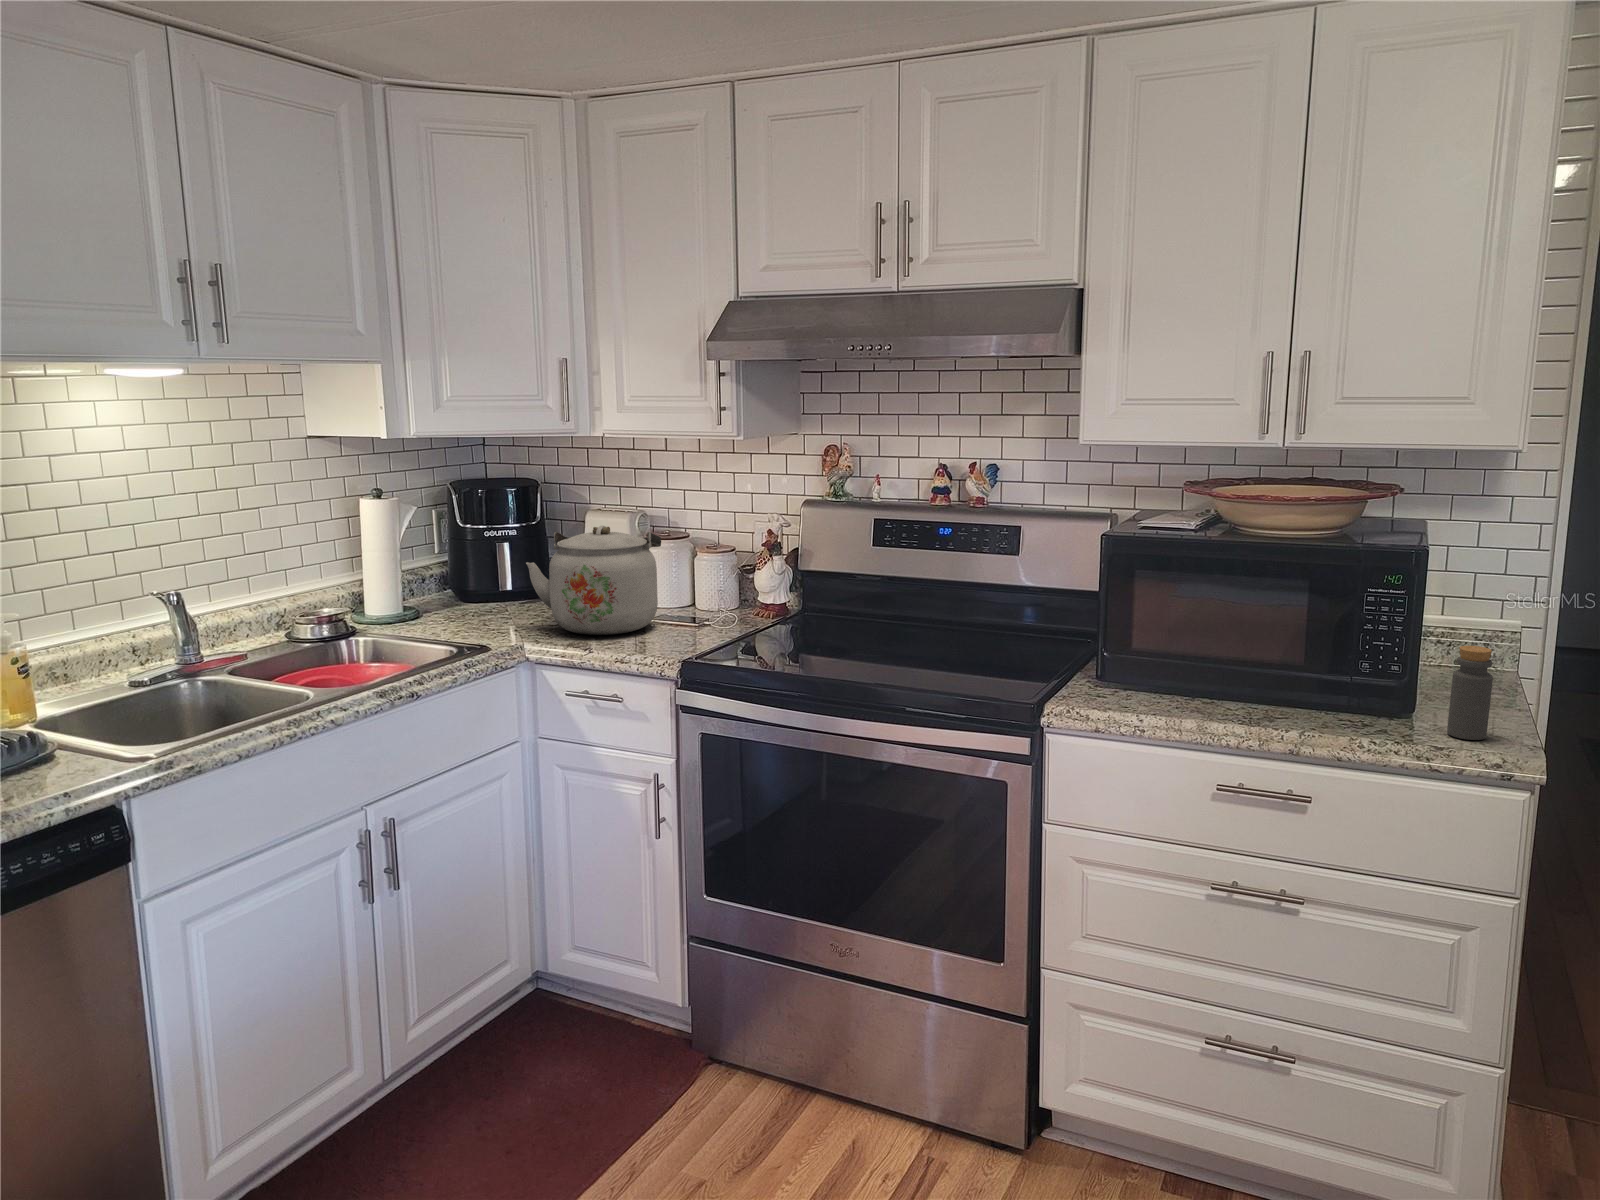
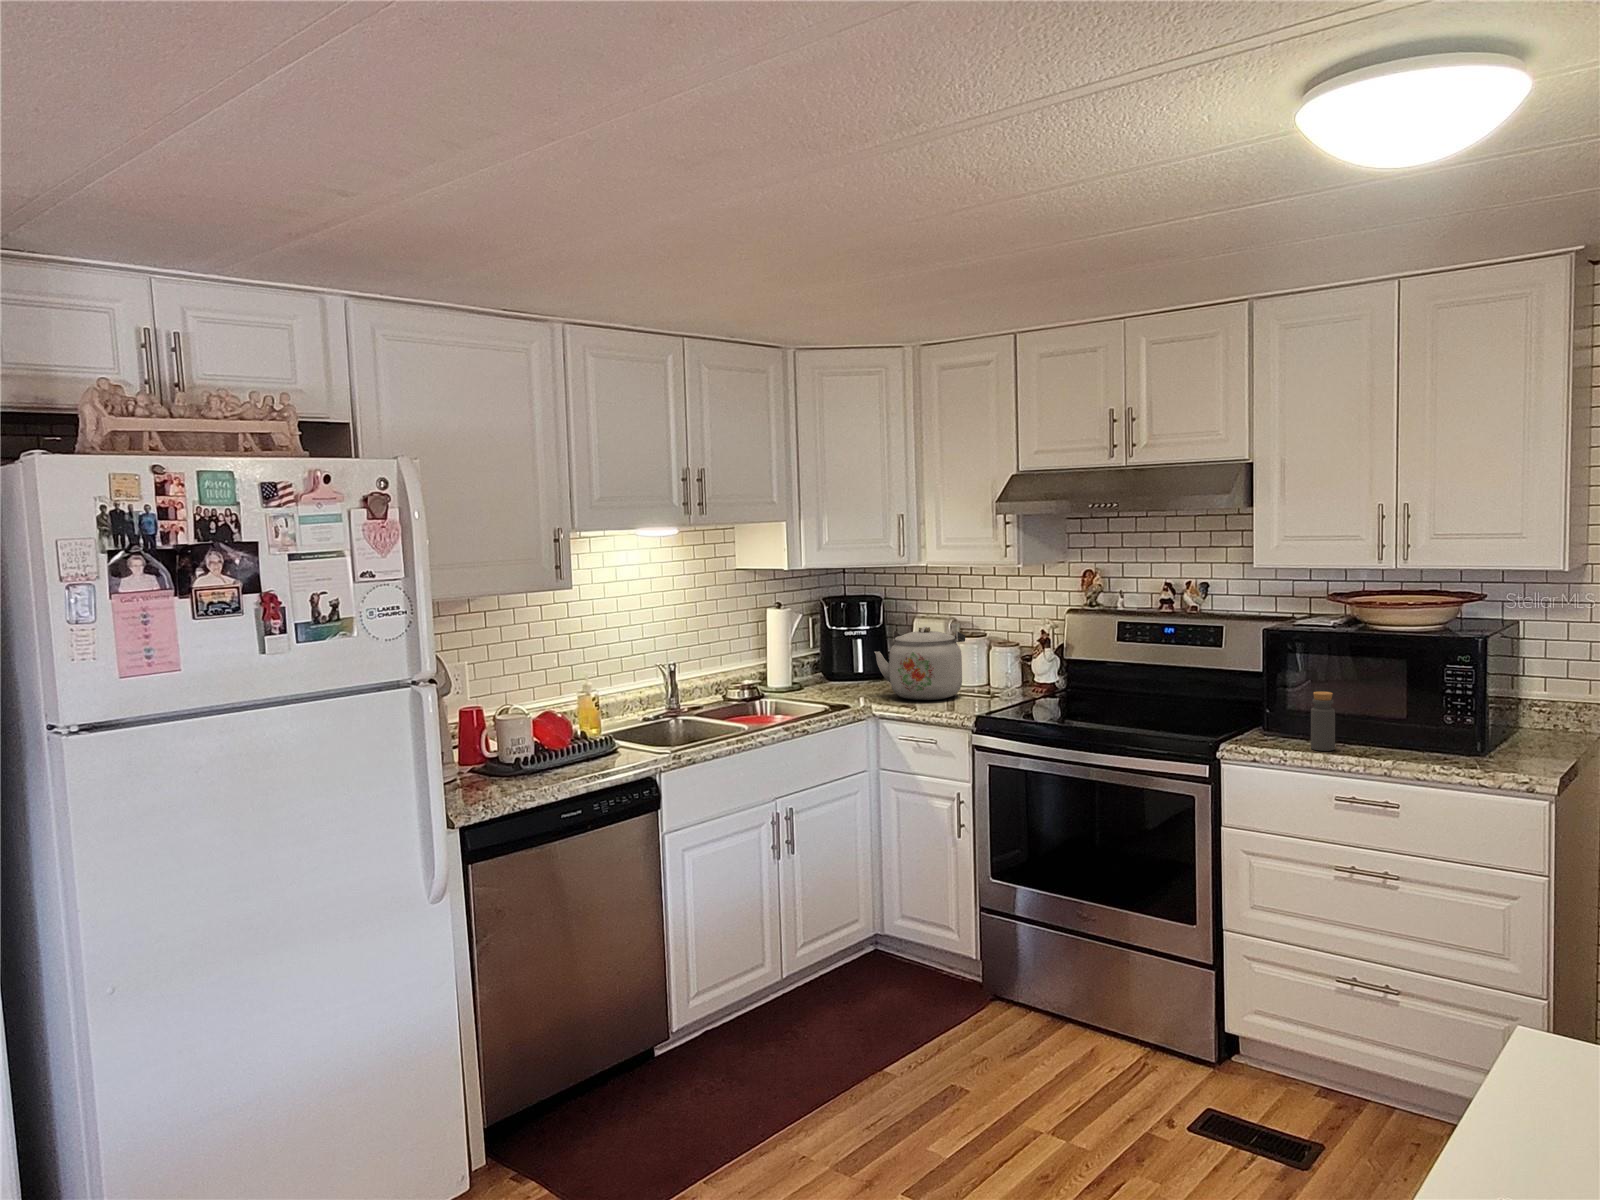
bottle: present [1447,646,1493,740] -> present [1311,691,1335,751]

